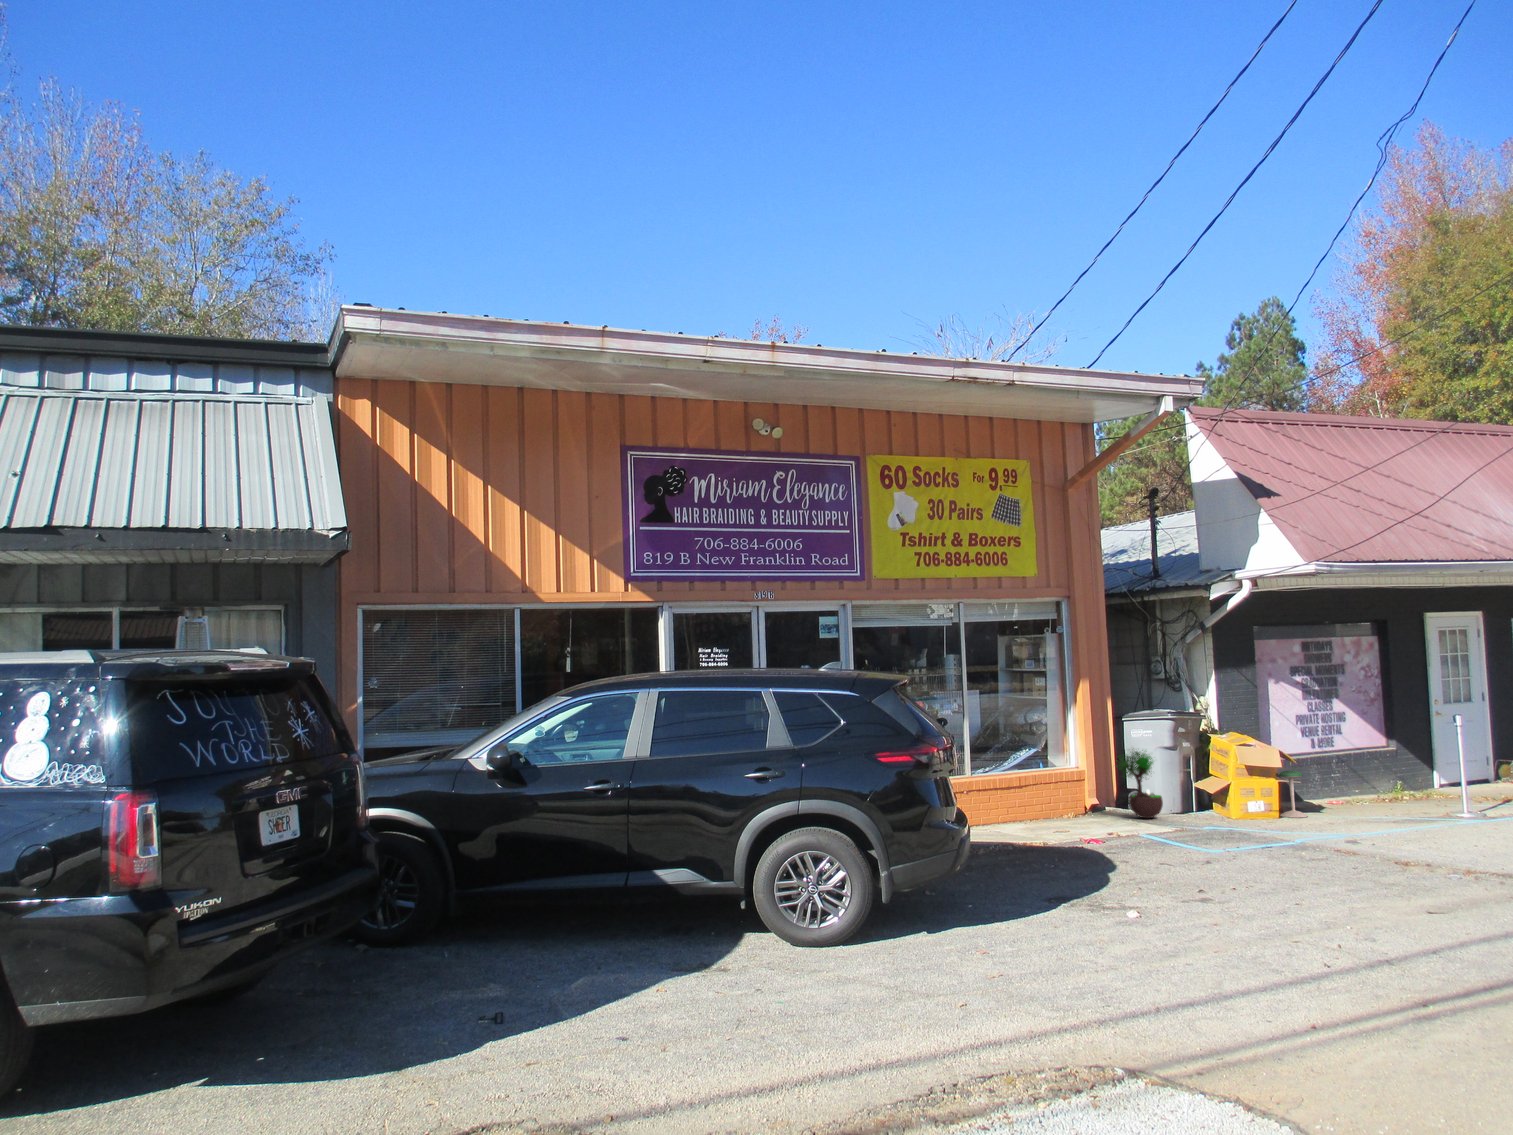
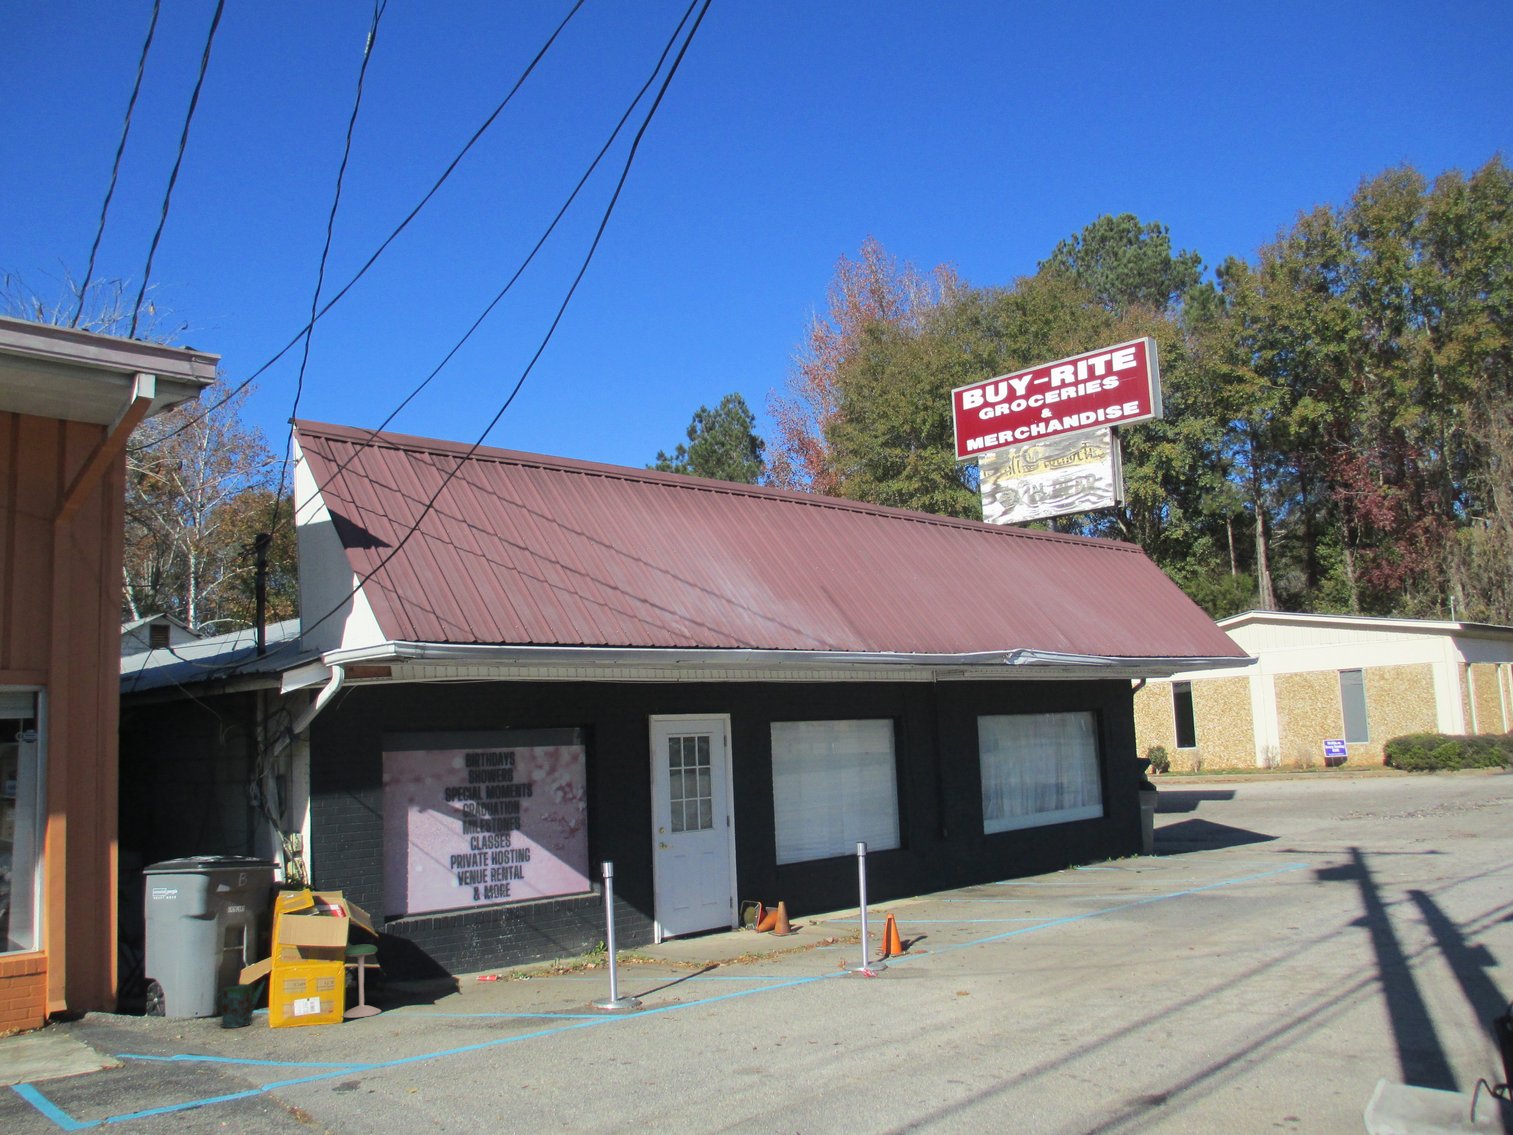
potted tree: present [1118,751,1163,818] -> none [61,920,148,1041]
watering can: none [1202,785,1226,817] -> present [215,975,269,1028]

